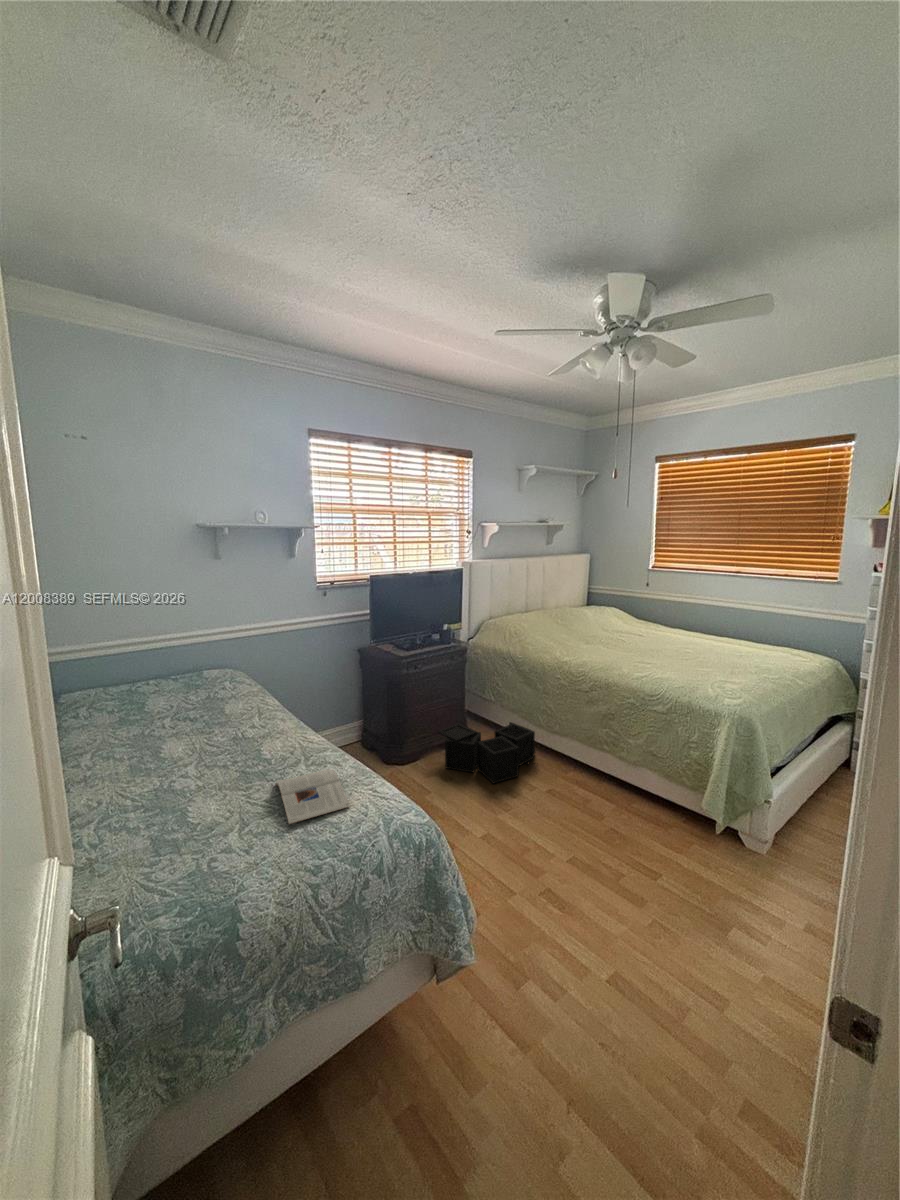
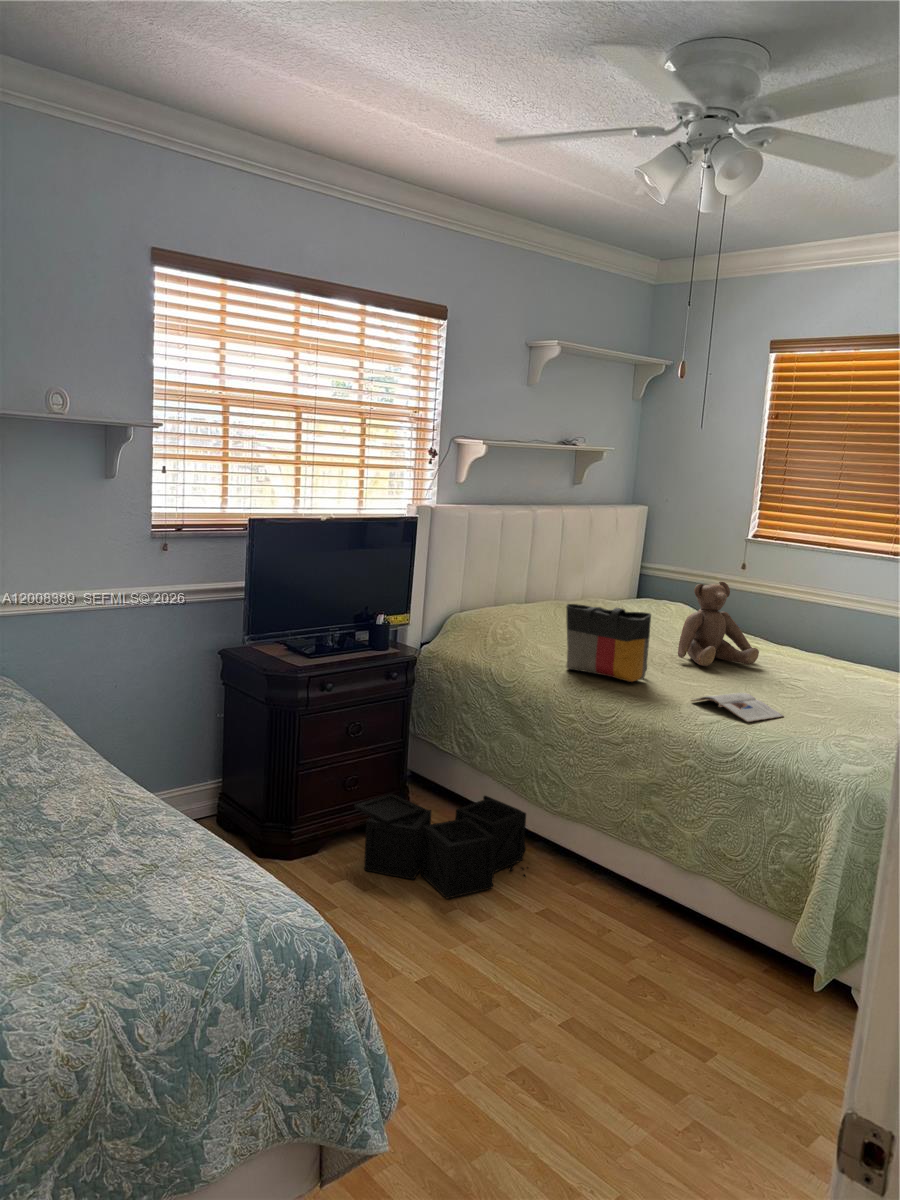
teddy bear: none [614,594,661,642] -> present [678,581,759,666]
tote bag: none [549,611,599,654] -> present [566,604,651,682]
magazine: present [276,769,350,824] -> present [692,693,783,722]

